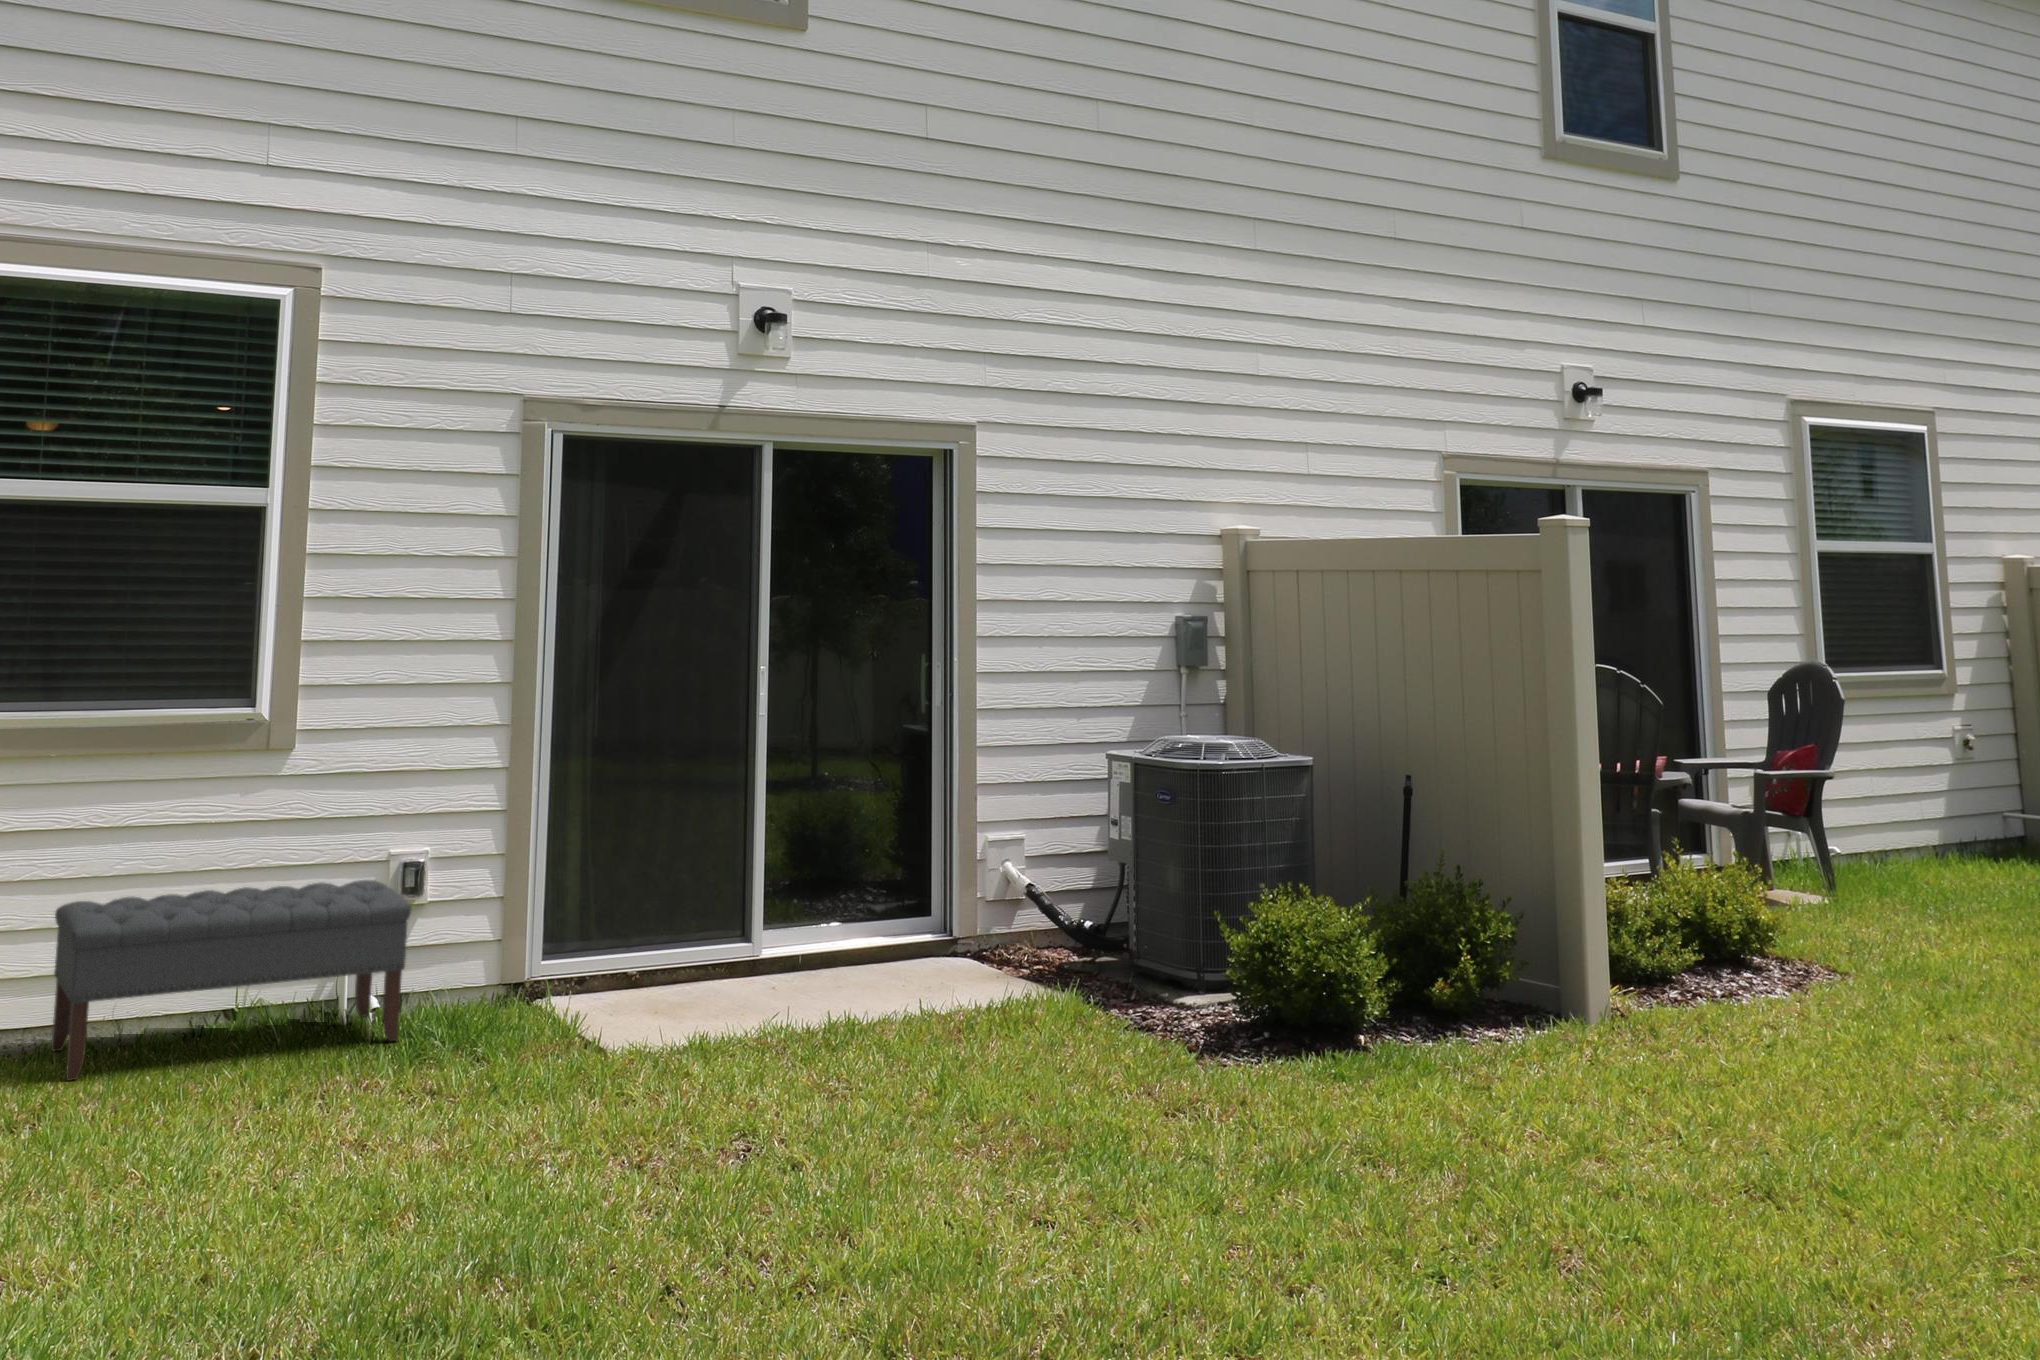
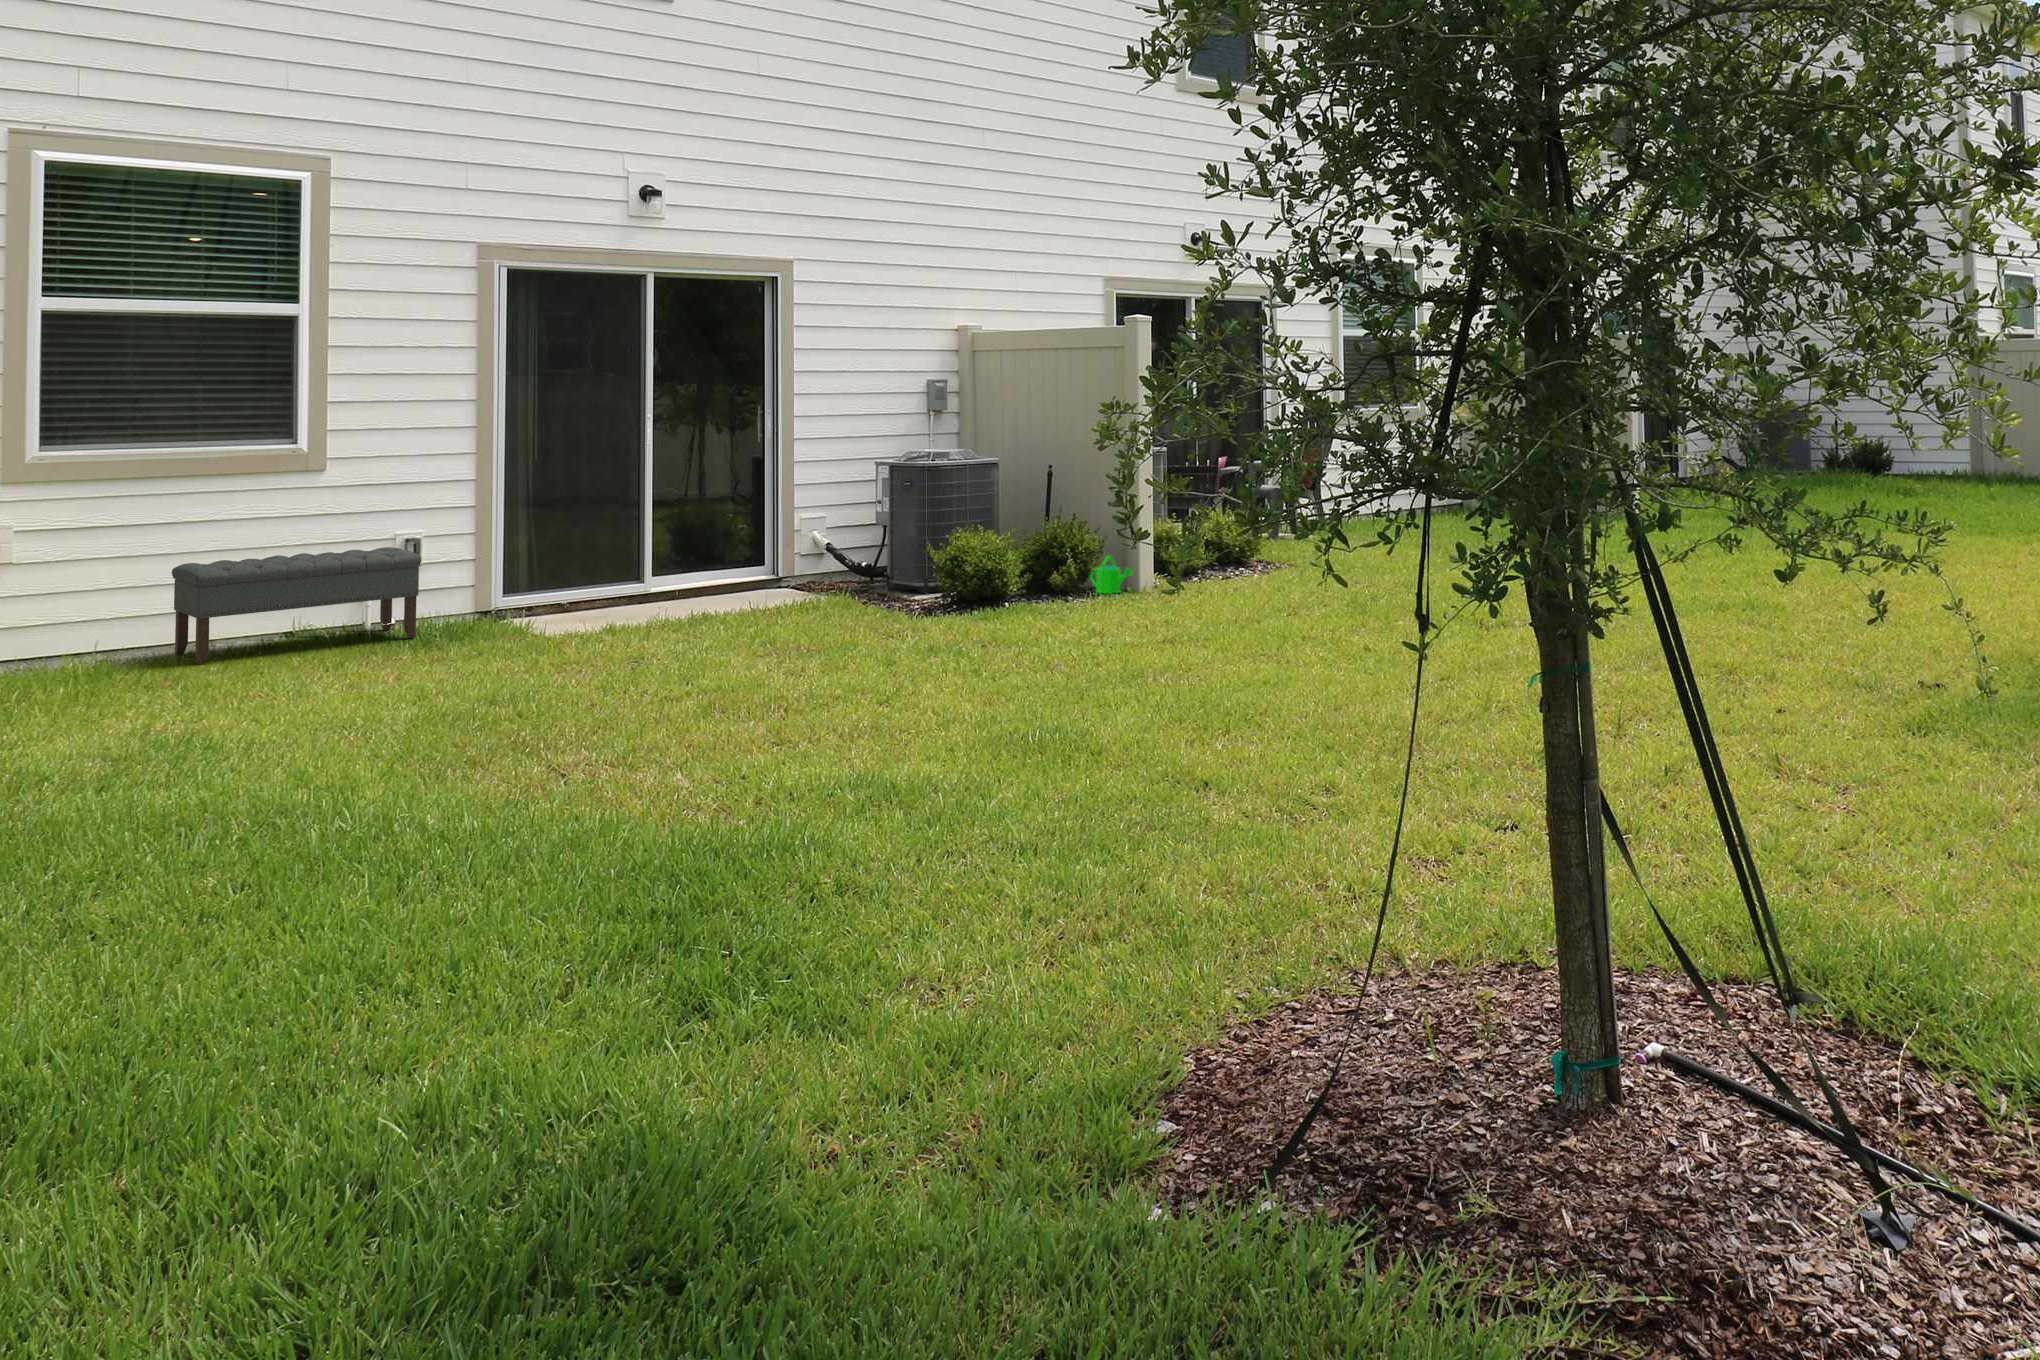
watering can: none [1488,947,1576,1022] -> present [1090,556,1132,594]

